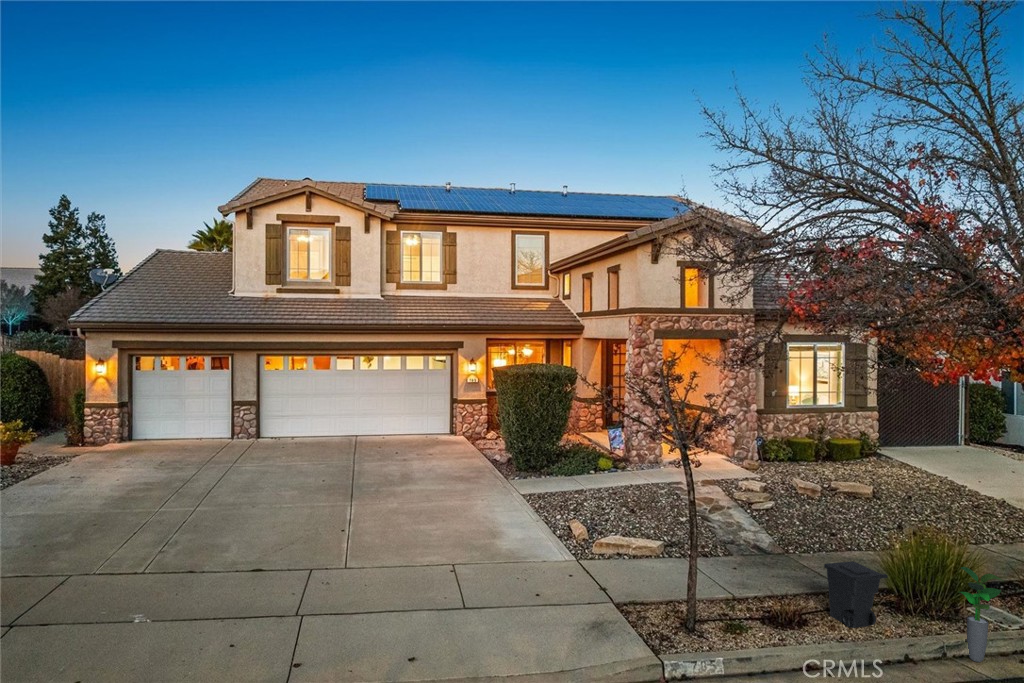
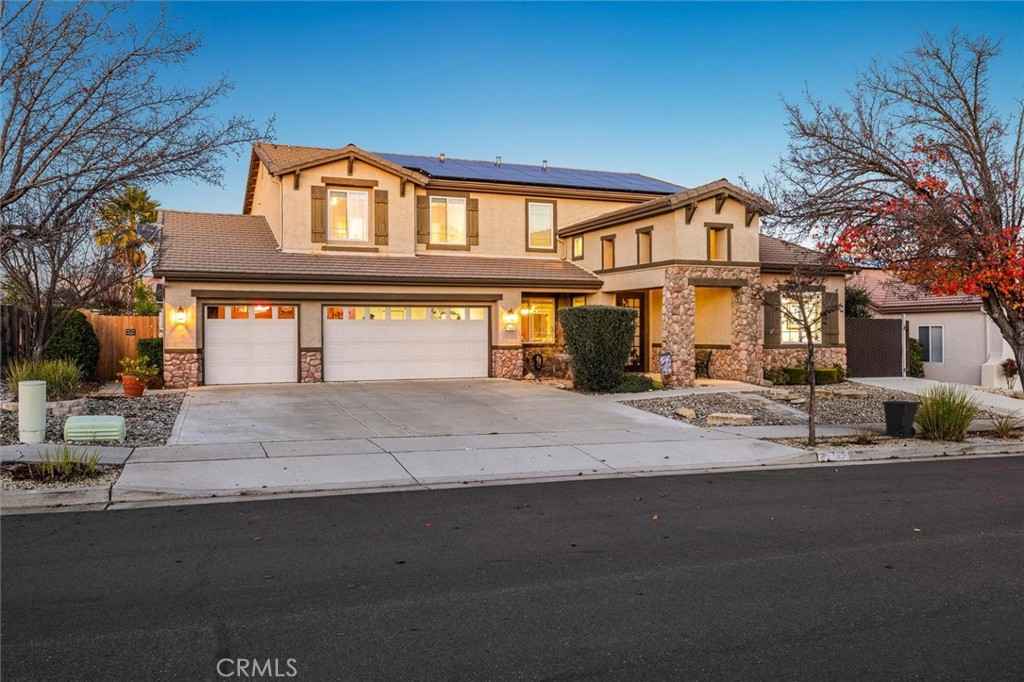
potted plant: present [960,567,1003,662] -> none [964,388,993,443]

